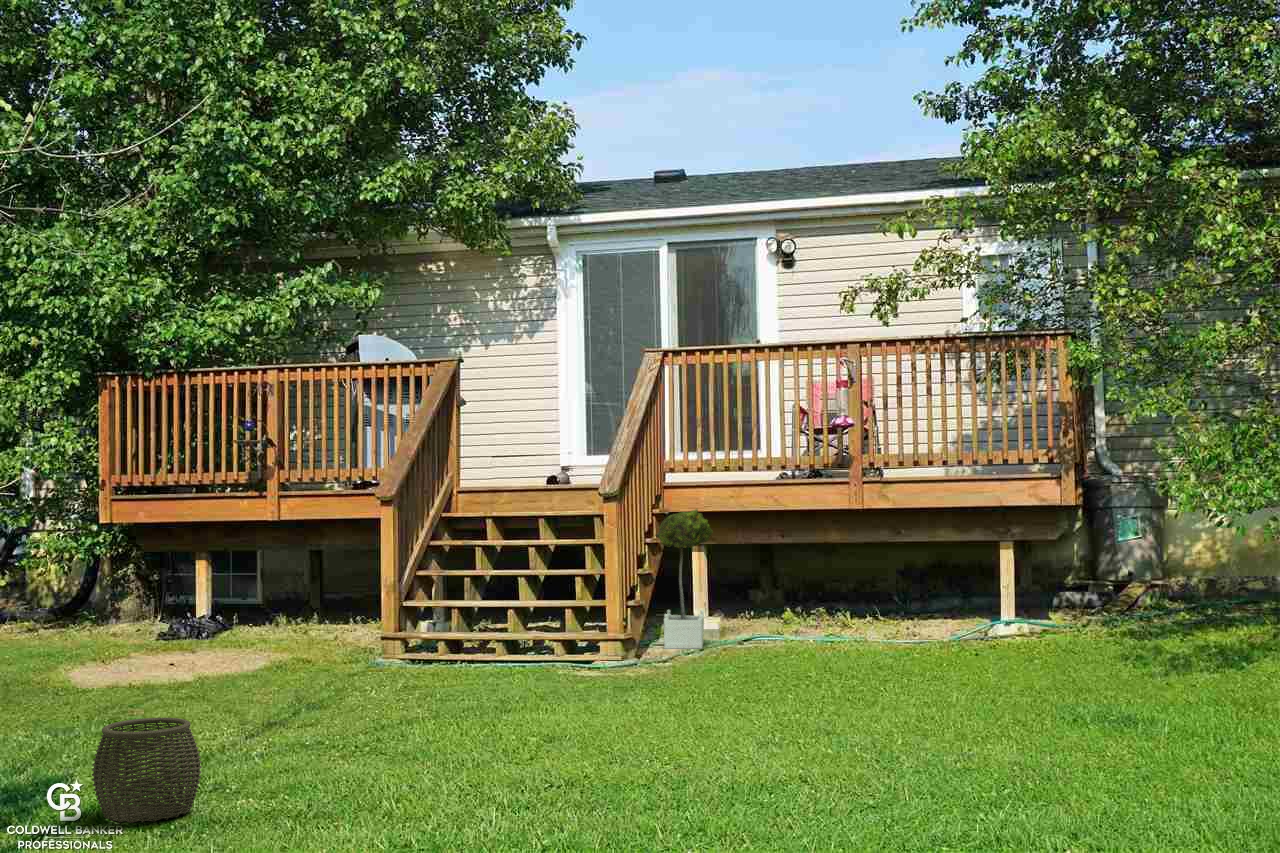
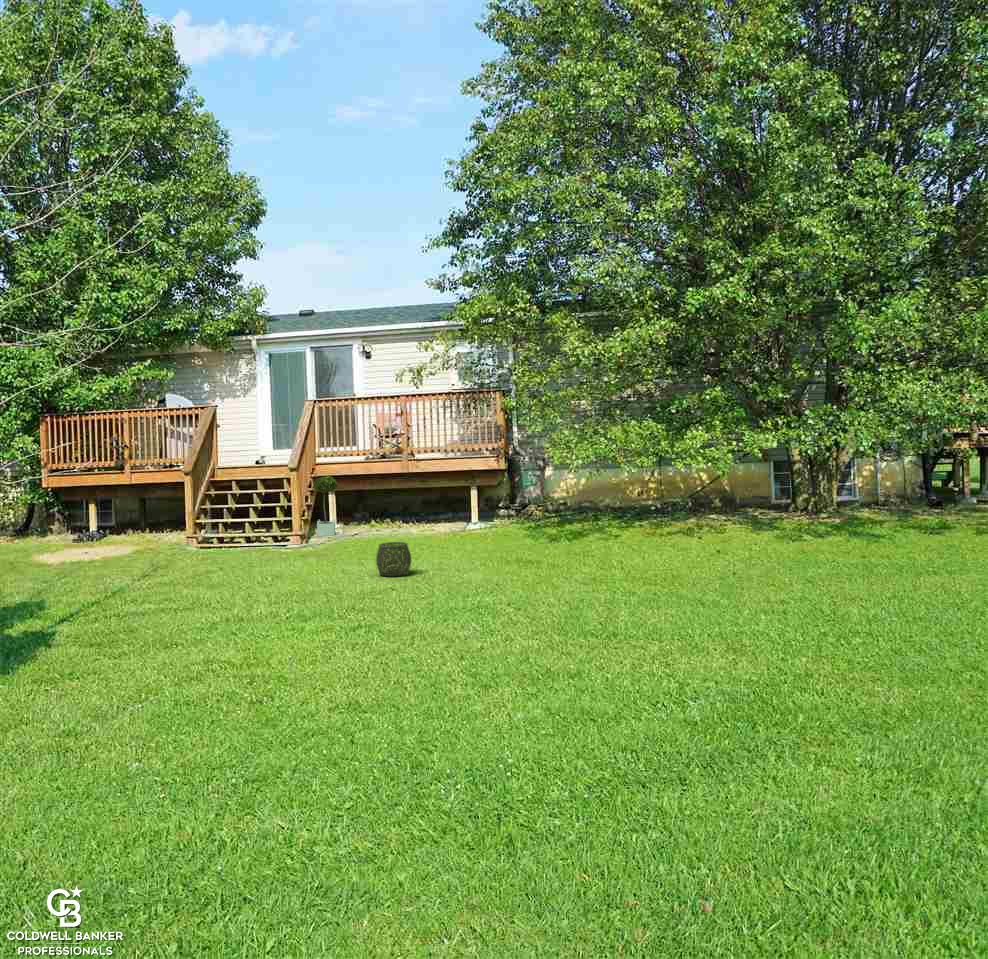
woven basket: present [92,718,202,823] -> present [376,542,411,577]

